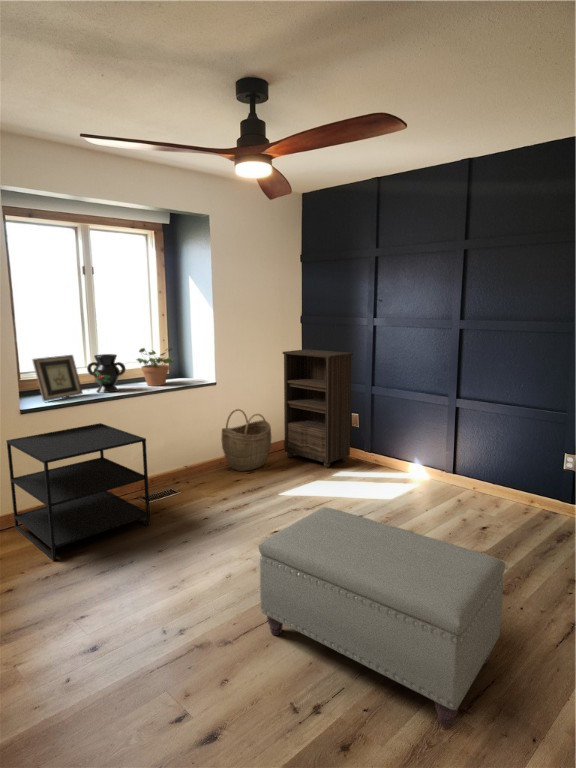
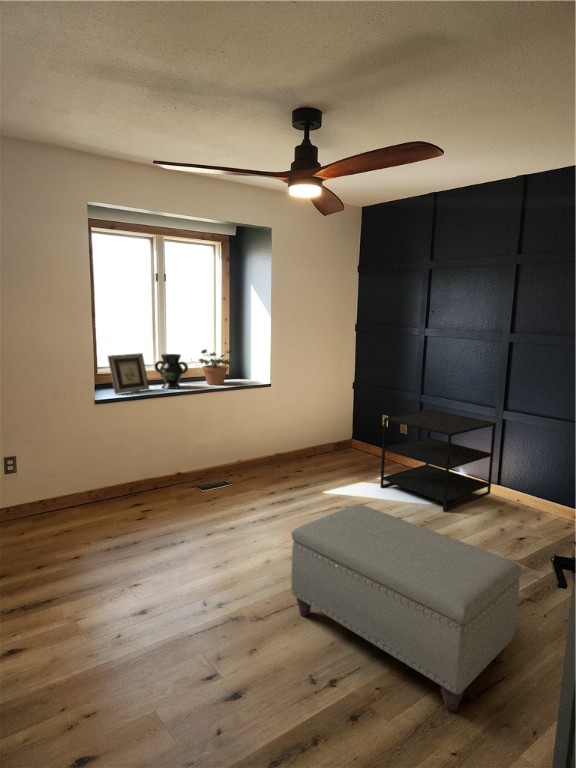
bookshelf: present [283,349,353,467] -> none [333,356,403,471]
woven basket: present [221,409,271,471] -> none [273,411,321,470]
side table: present [7,423,150,560] -> present [380,410,496,512]

